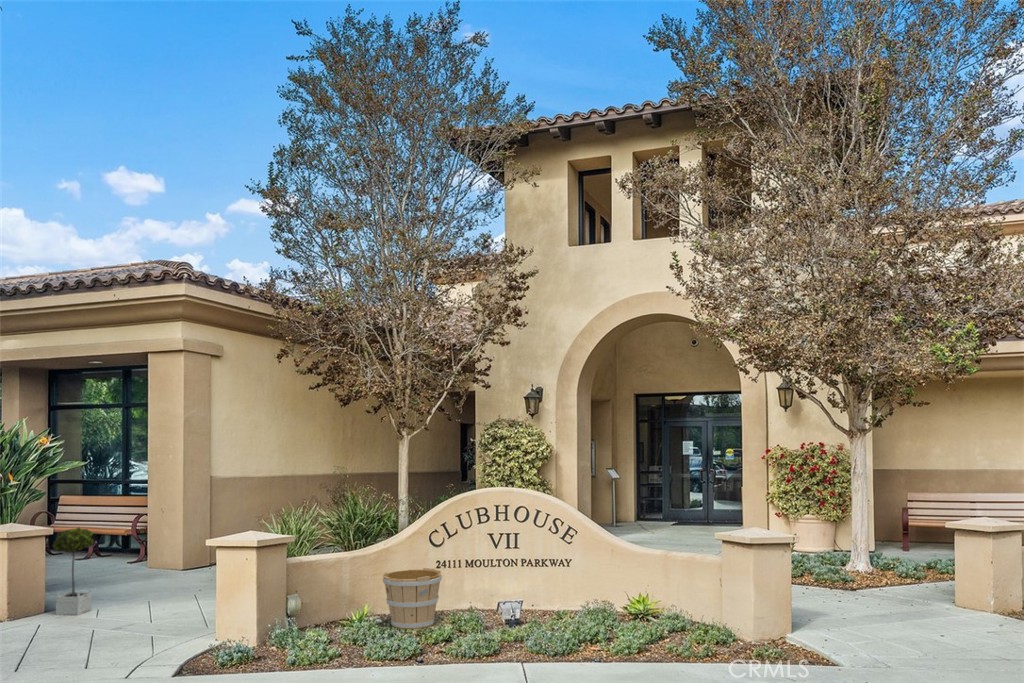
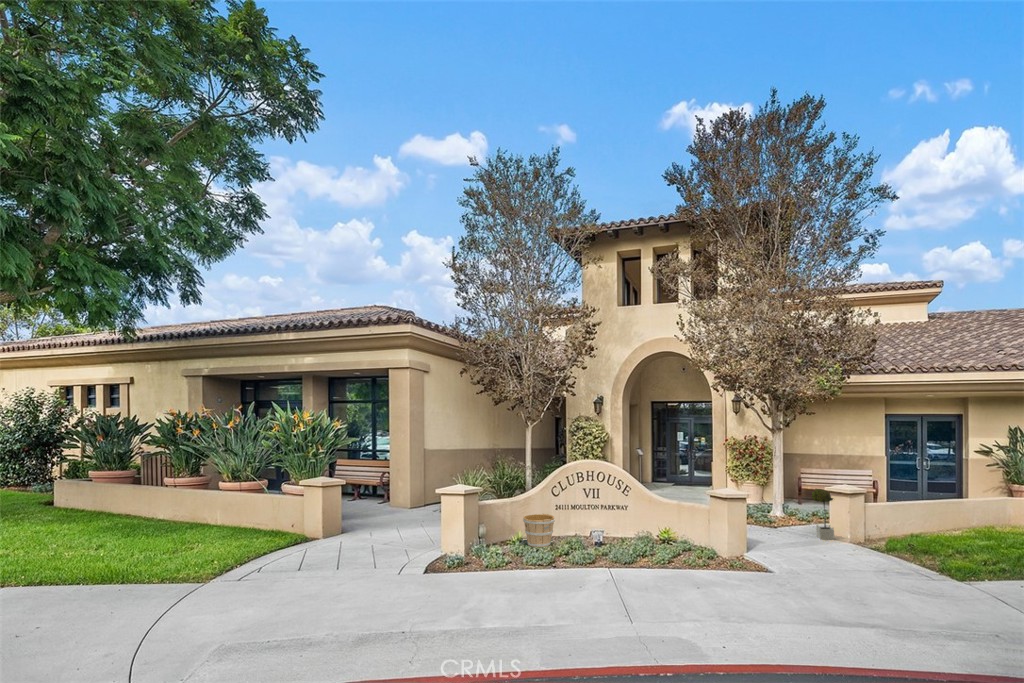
potted tree: present [53,527,94,615] -> present [812,488,835,540]

